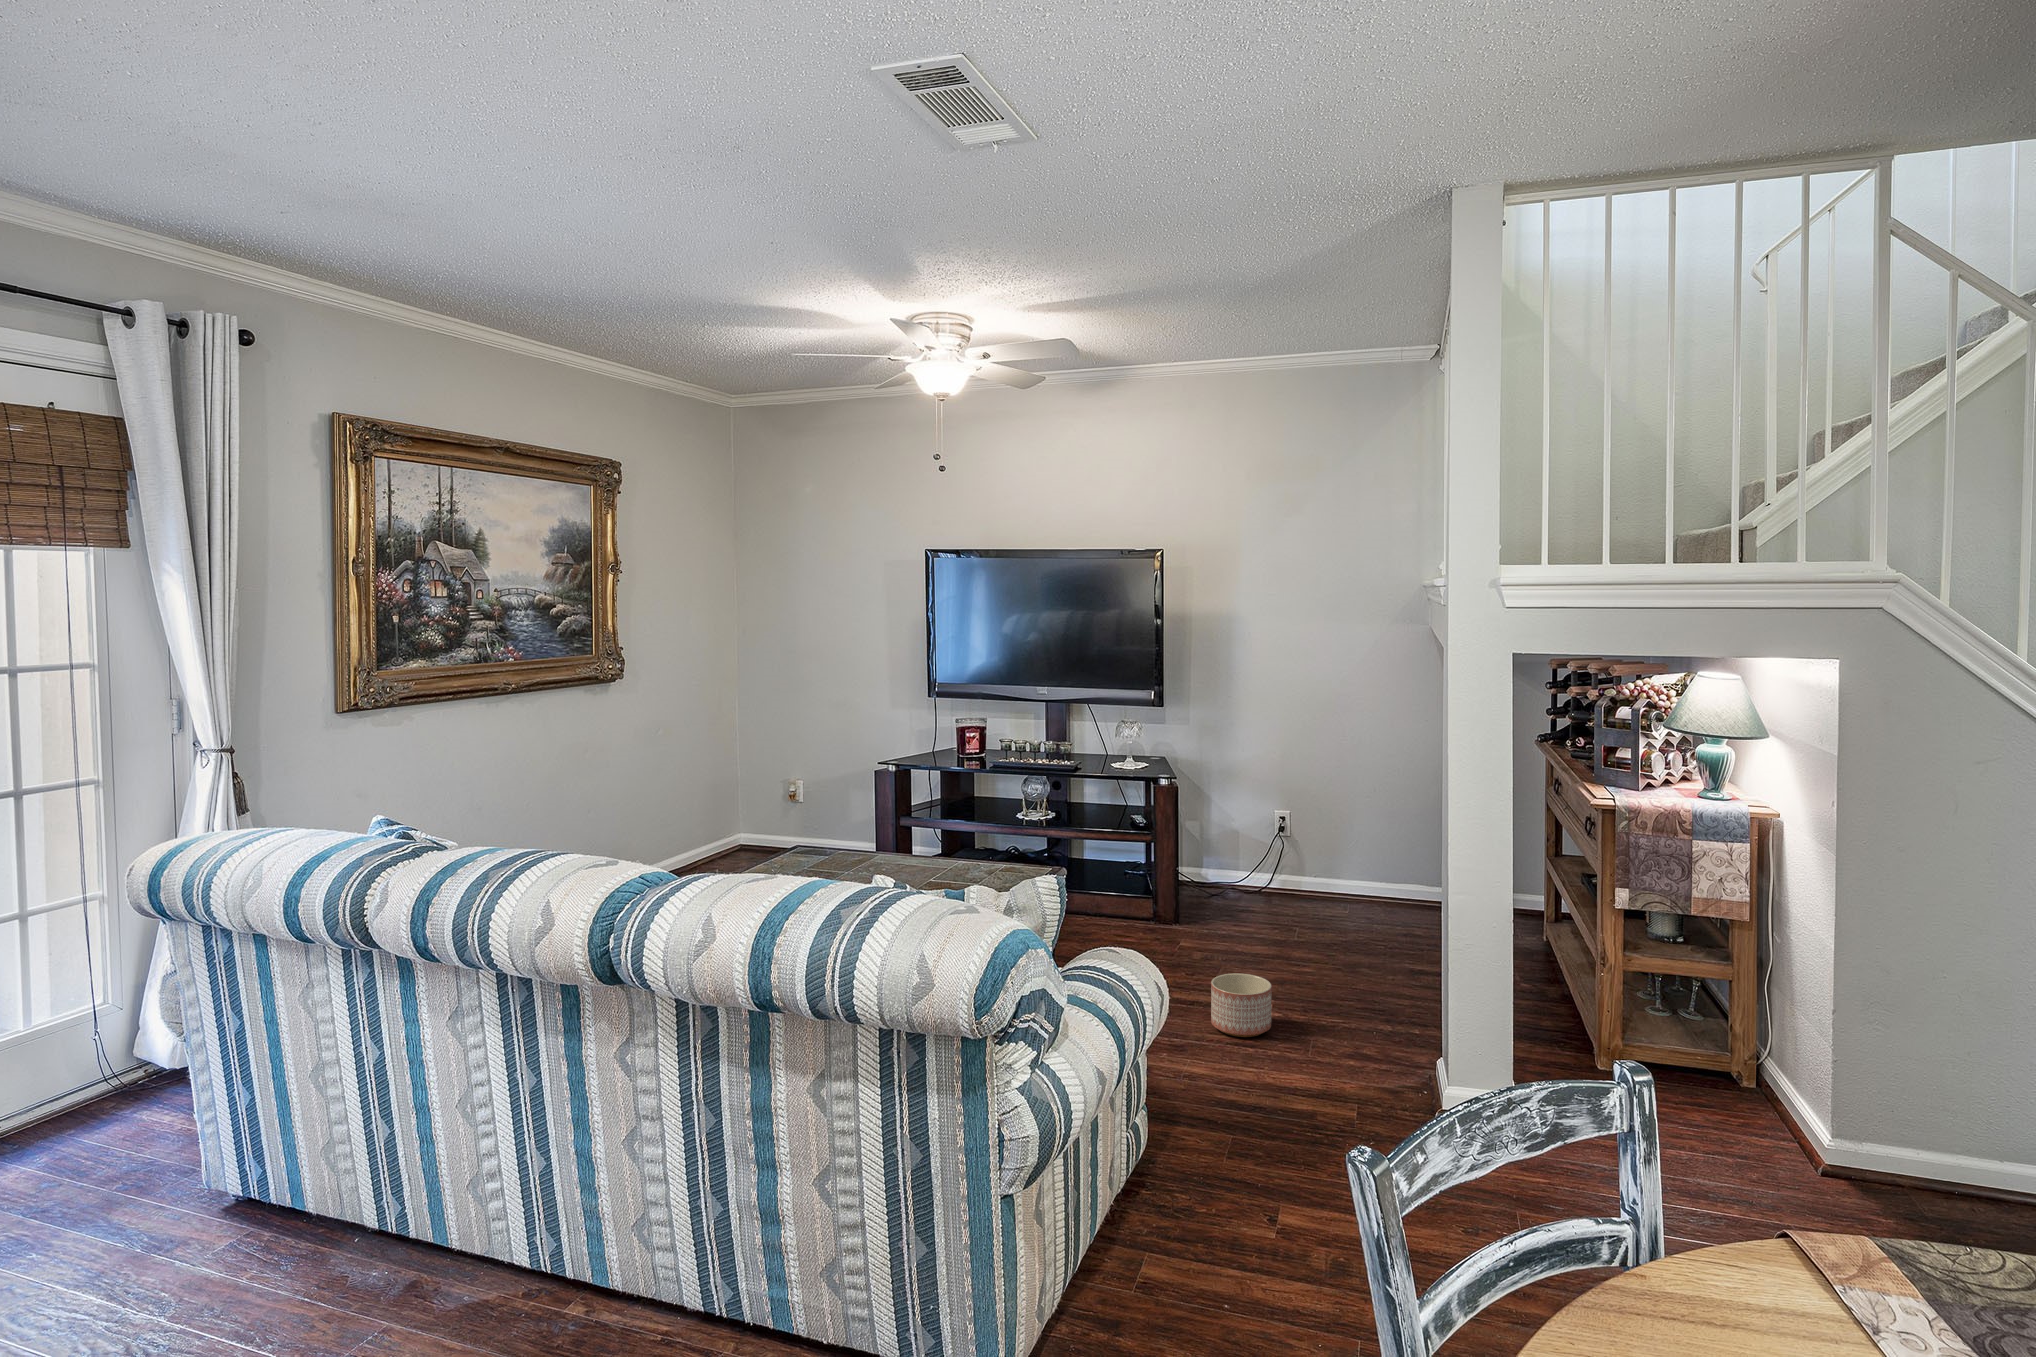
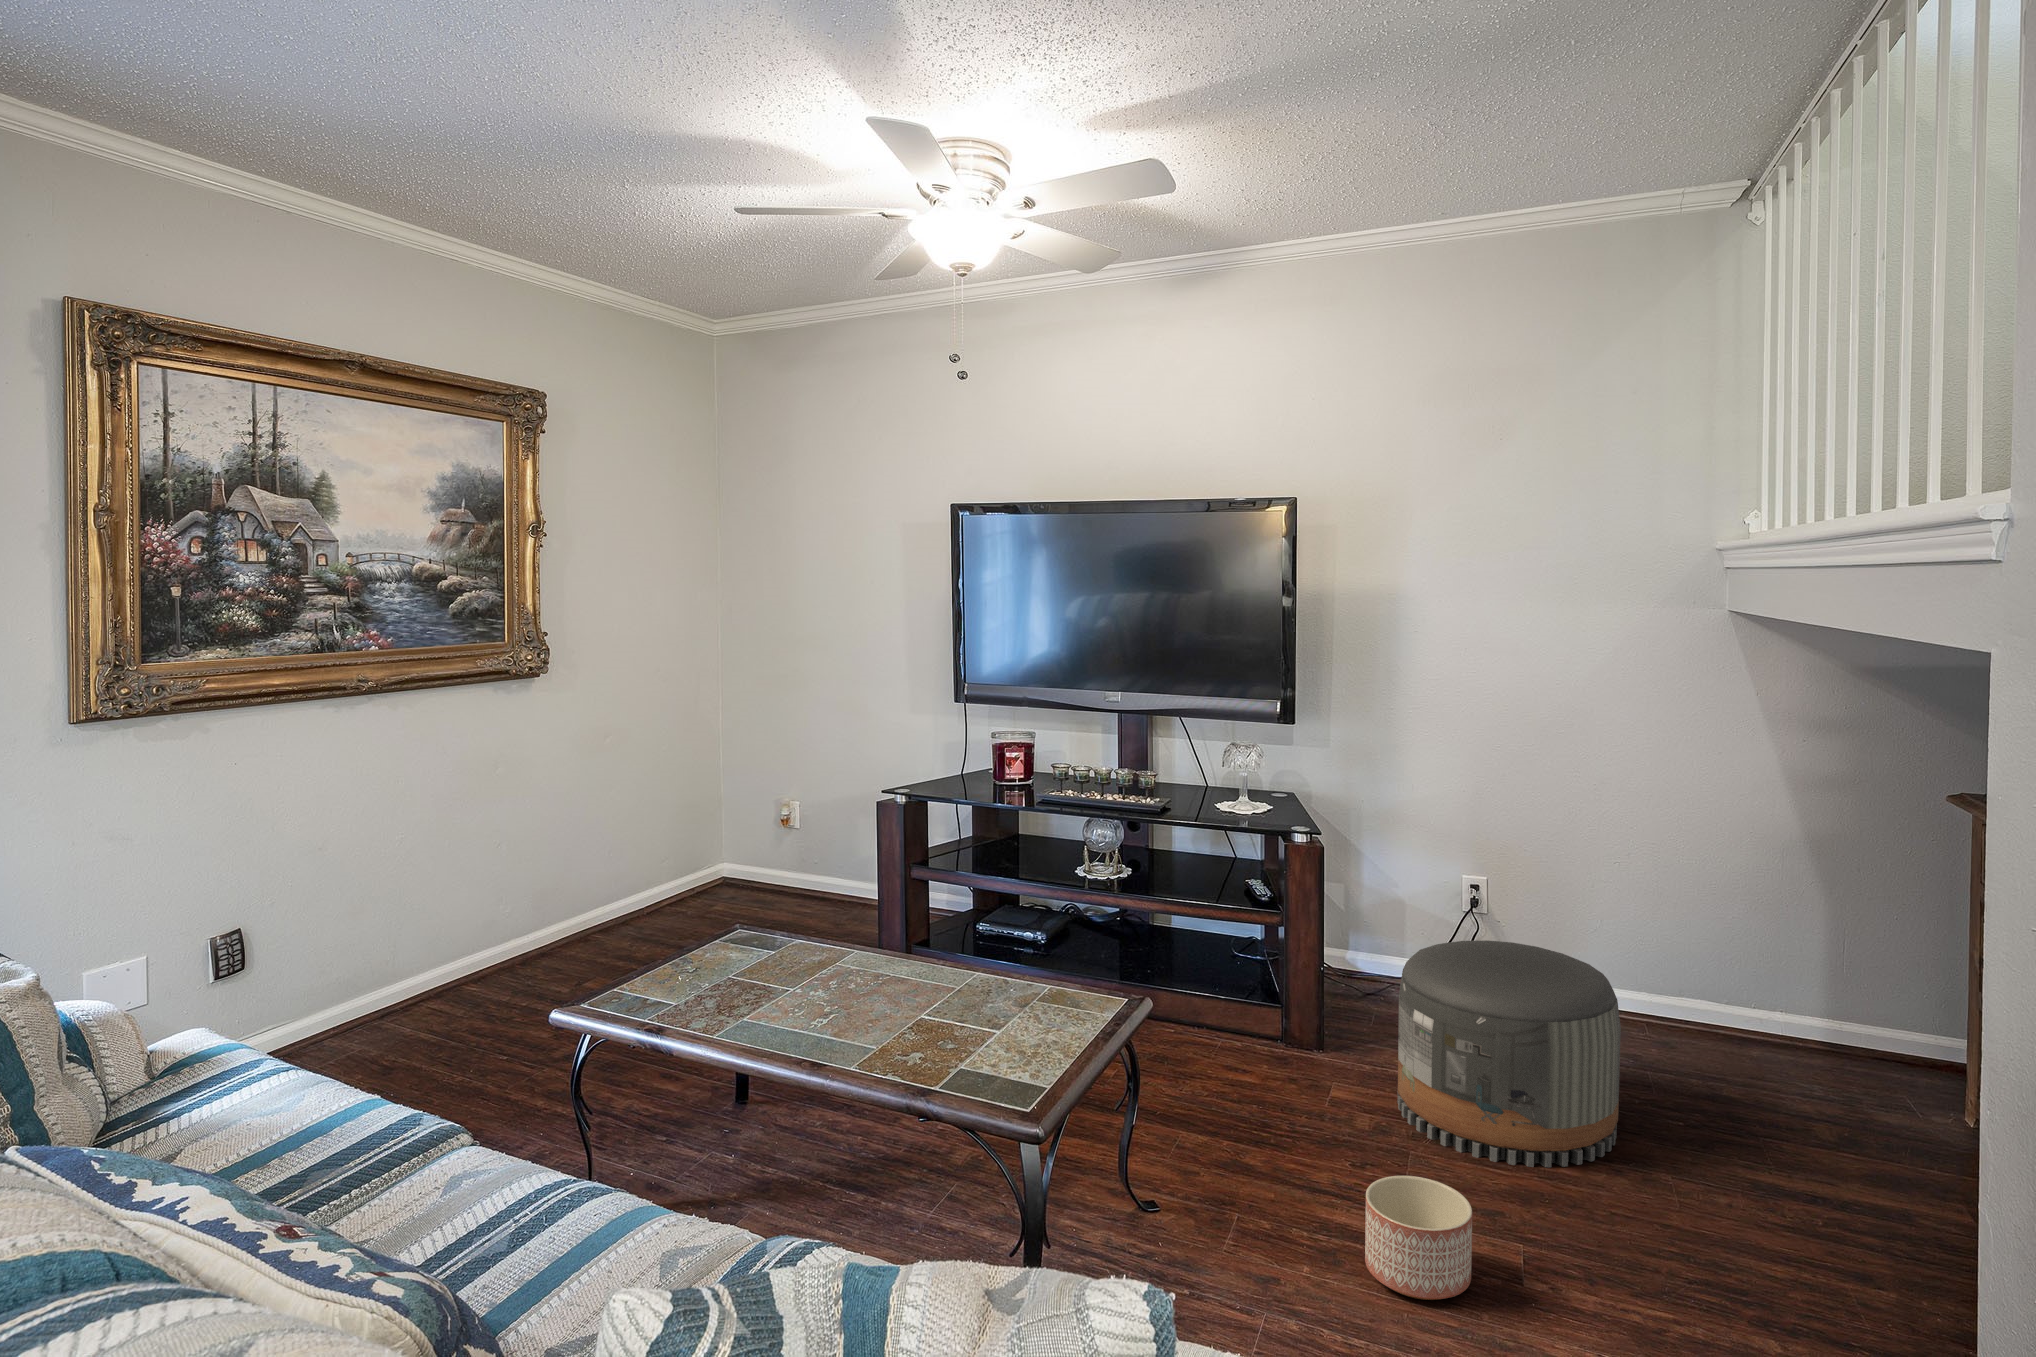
pouf: none [1237,848,1372,980] -> present [1397,940,1621,1167]

